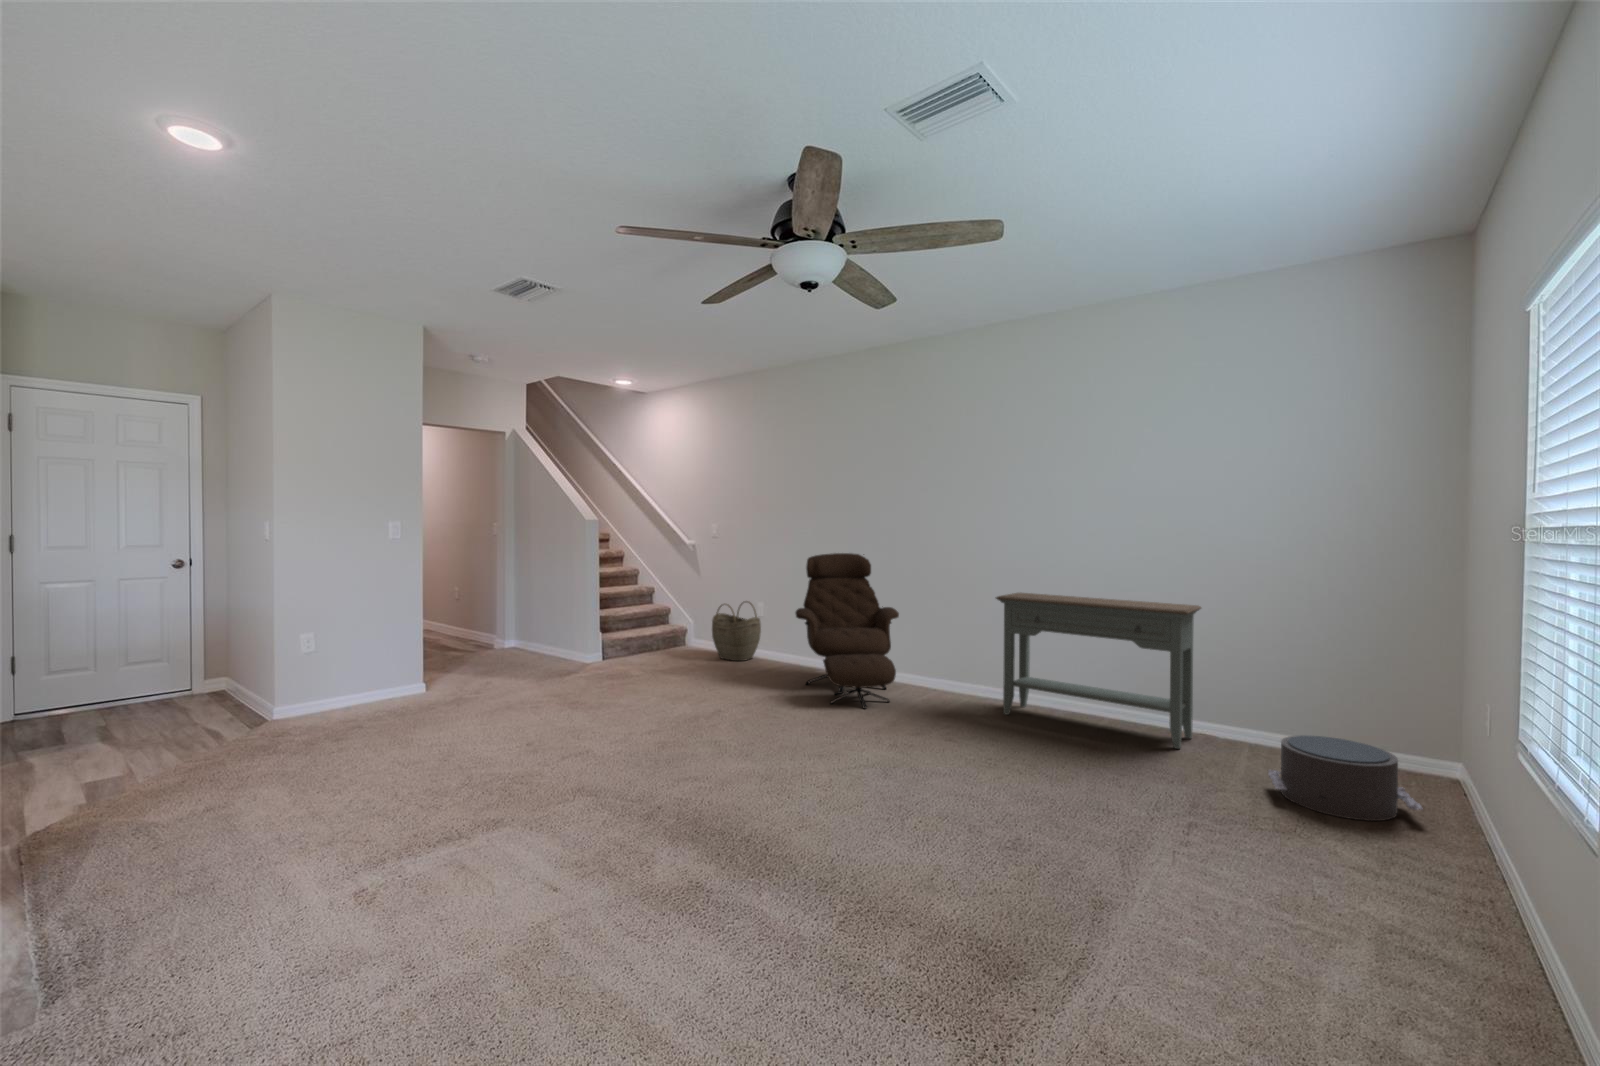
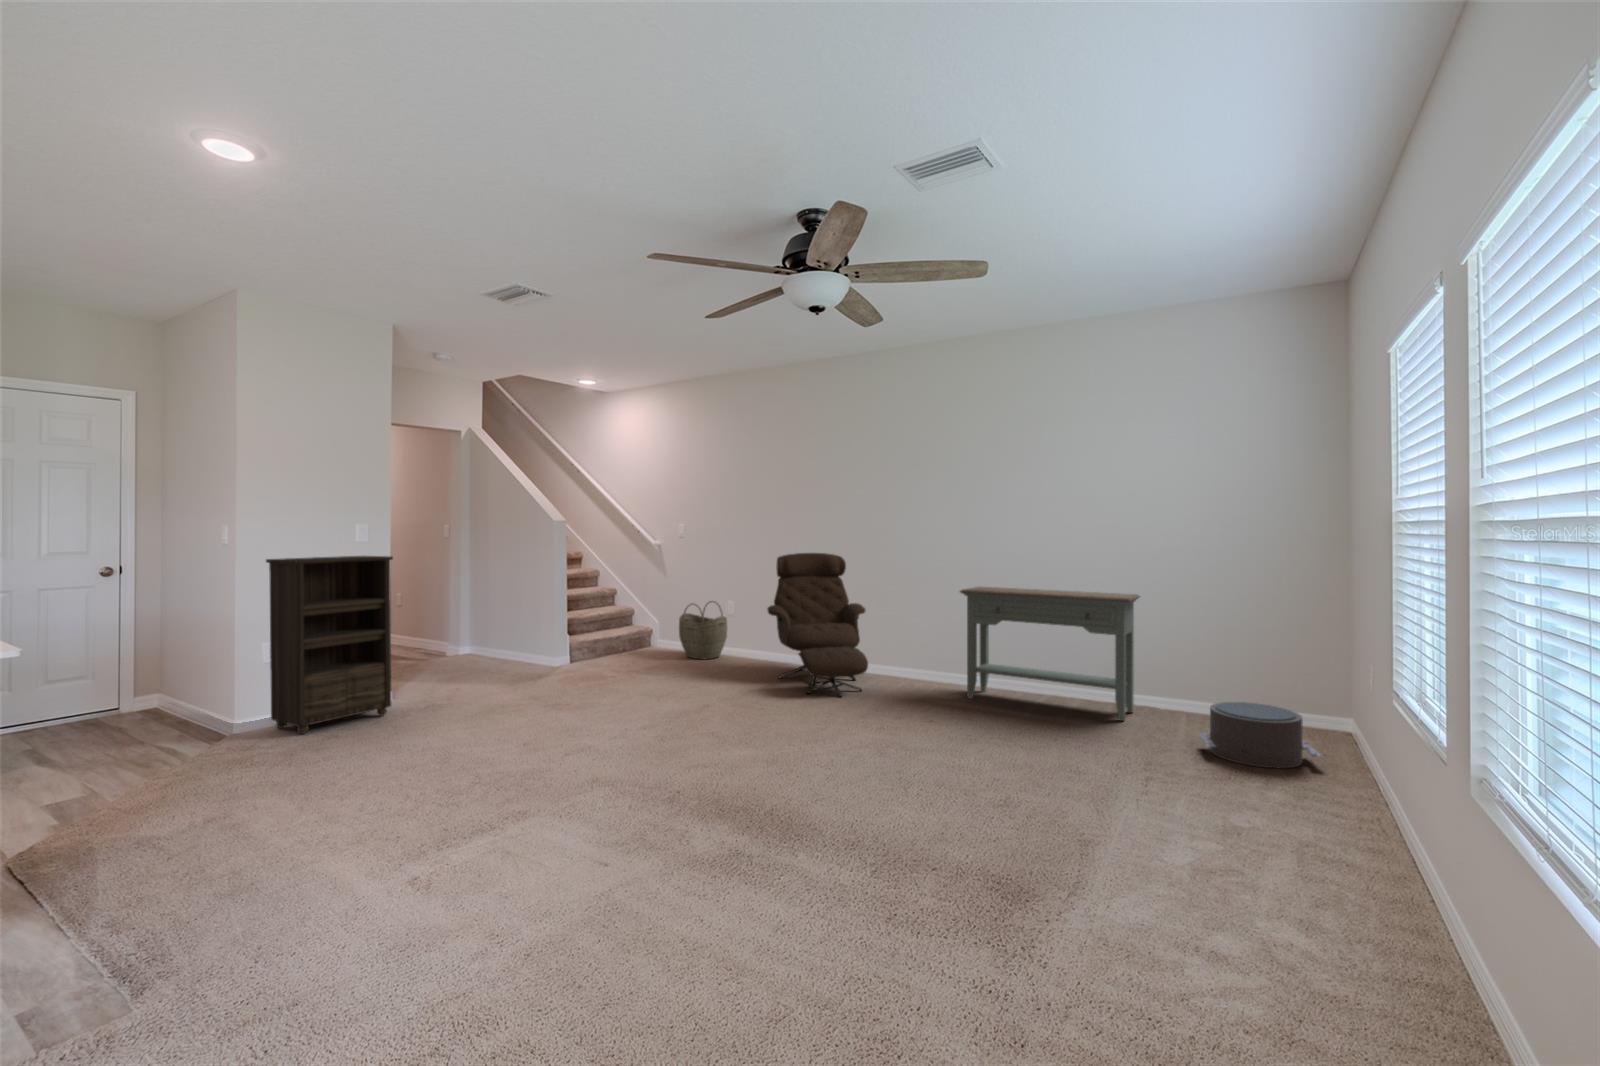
bookshelf: none [284,554,409,732] -> present [266,556,393,734]

